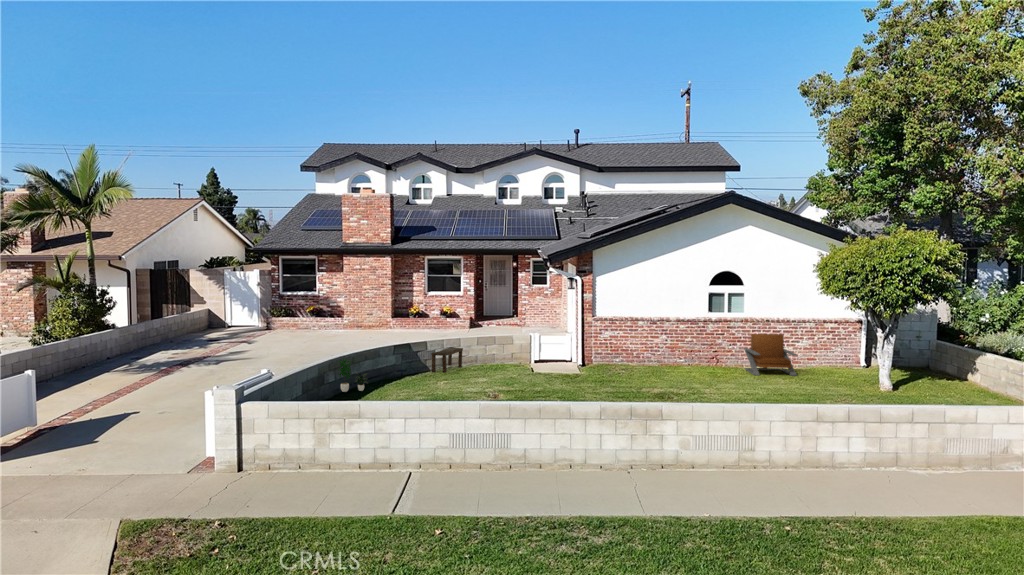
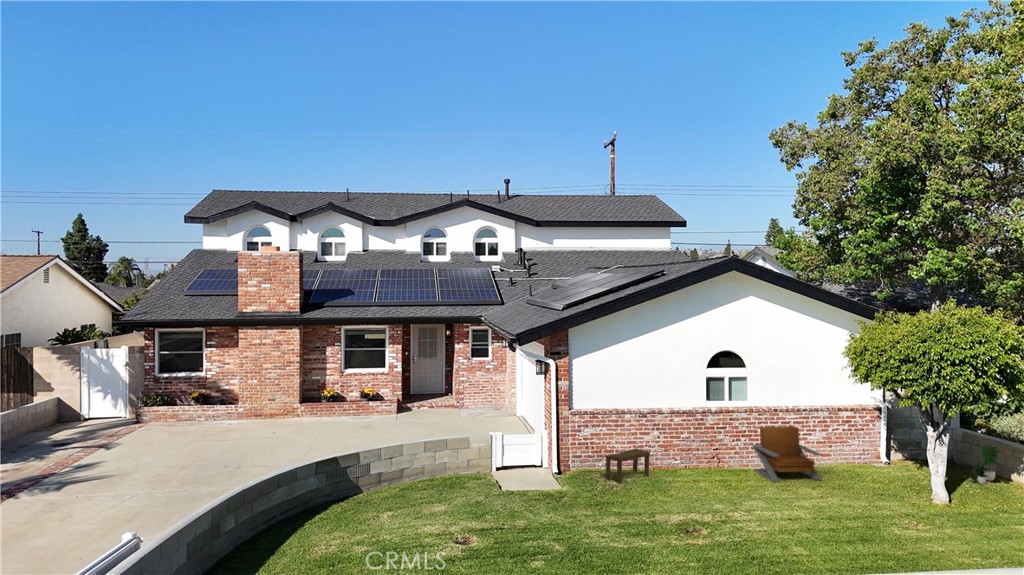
bench: present [431,347,463,373] -> present [606,449,650,483]
potted plant: present [338,359,367,392] -> present [973,445,999,484]

